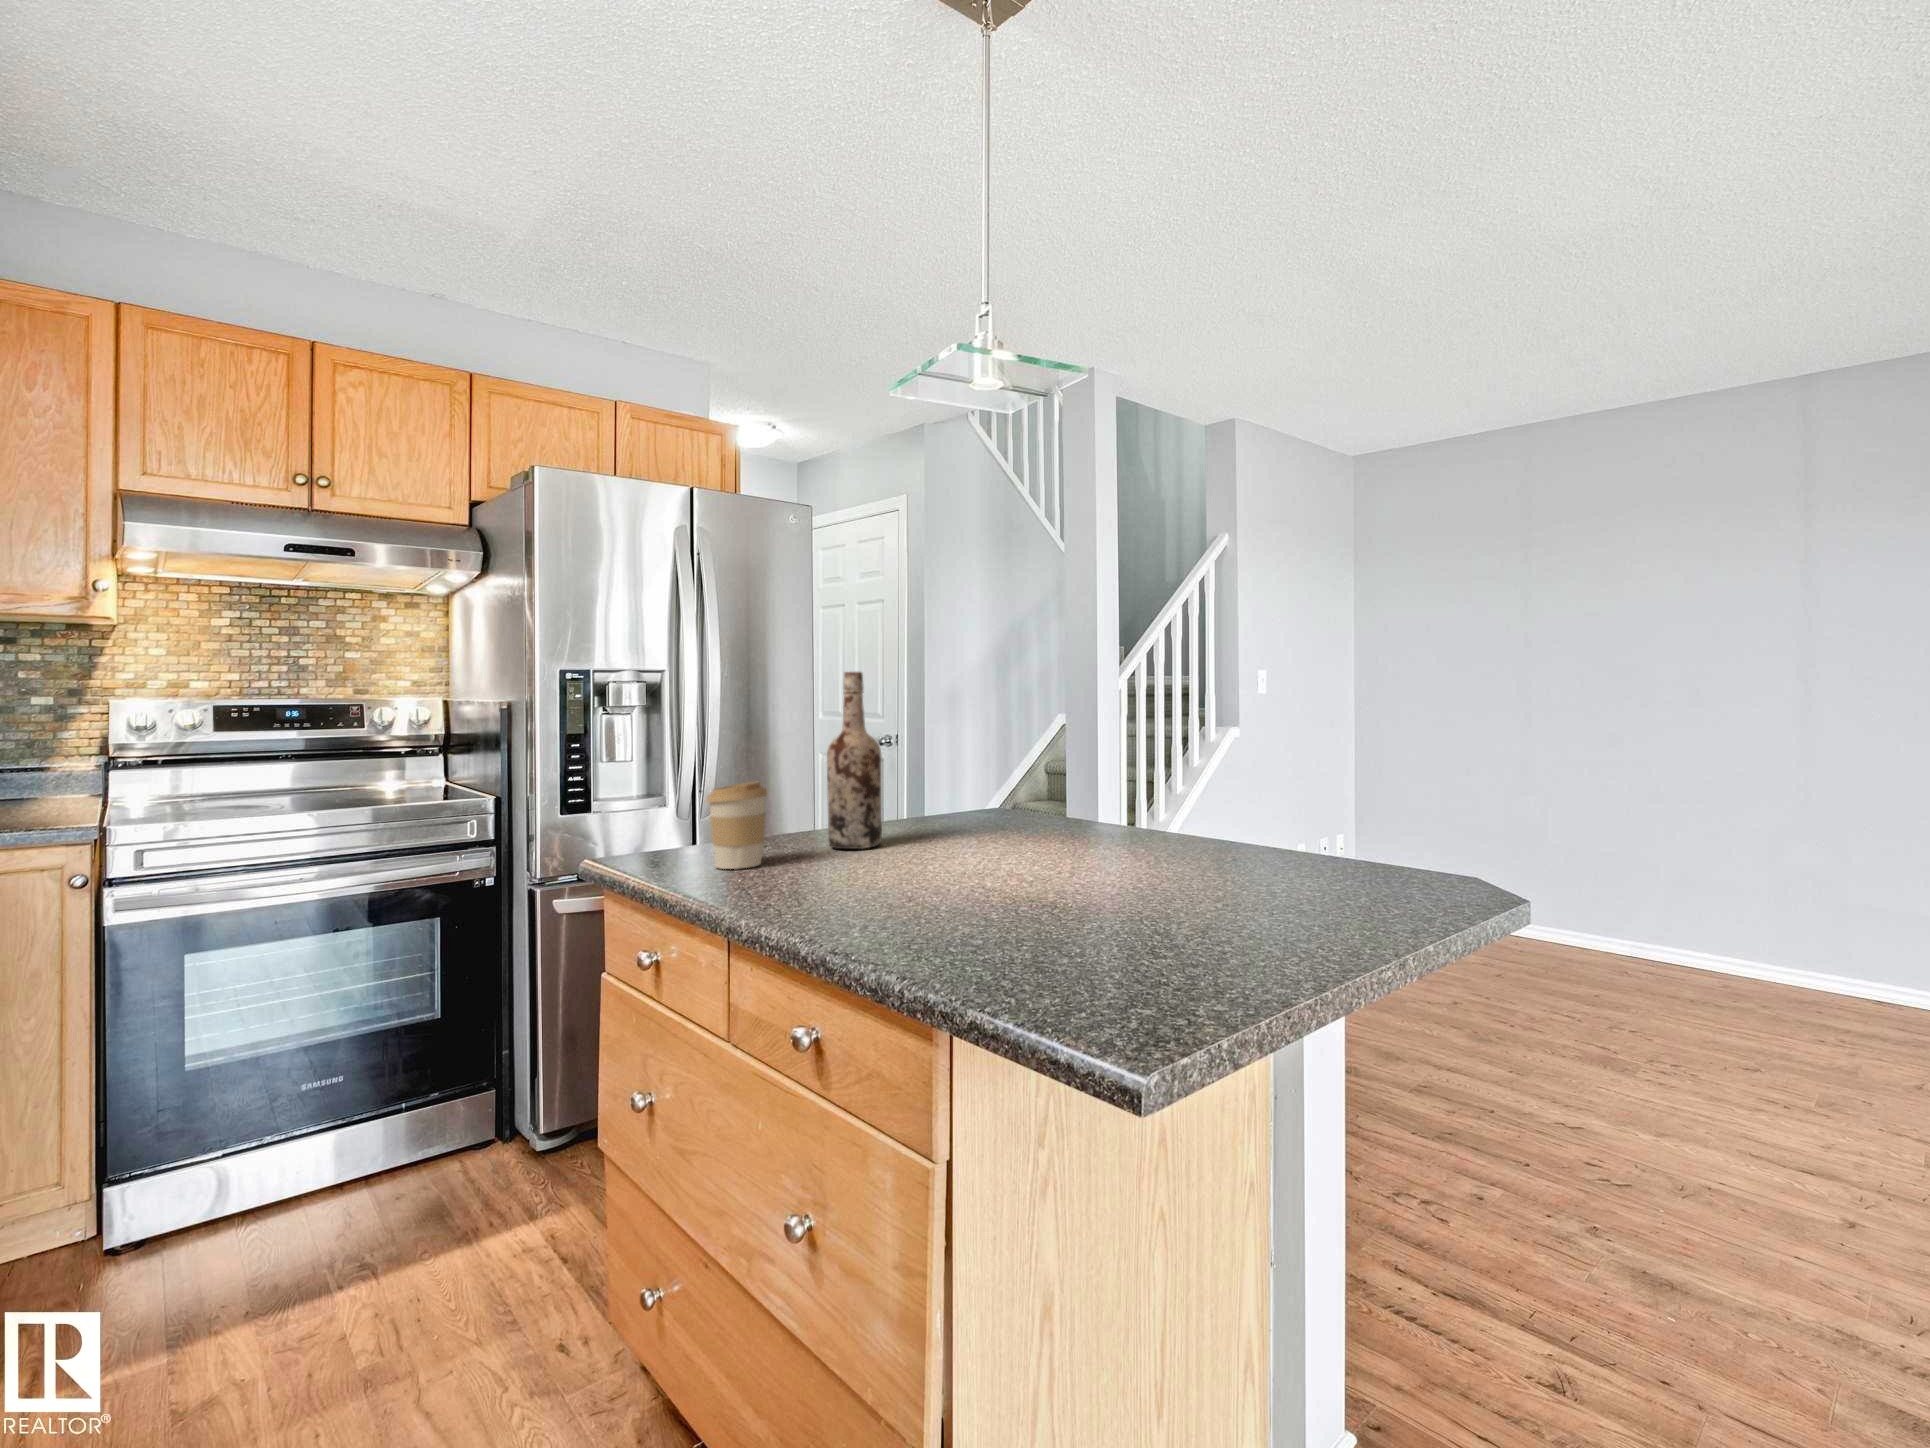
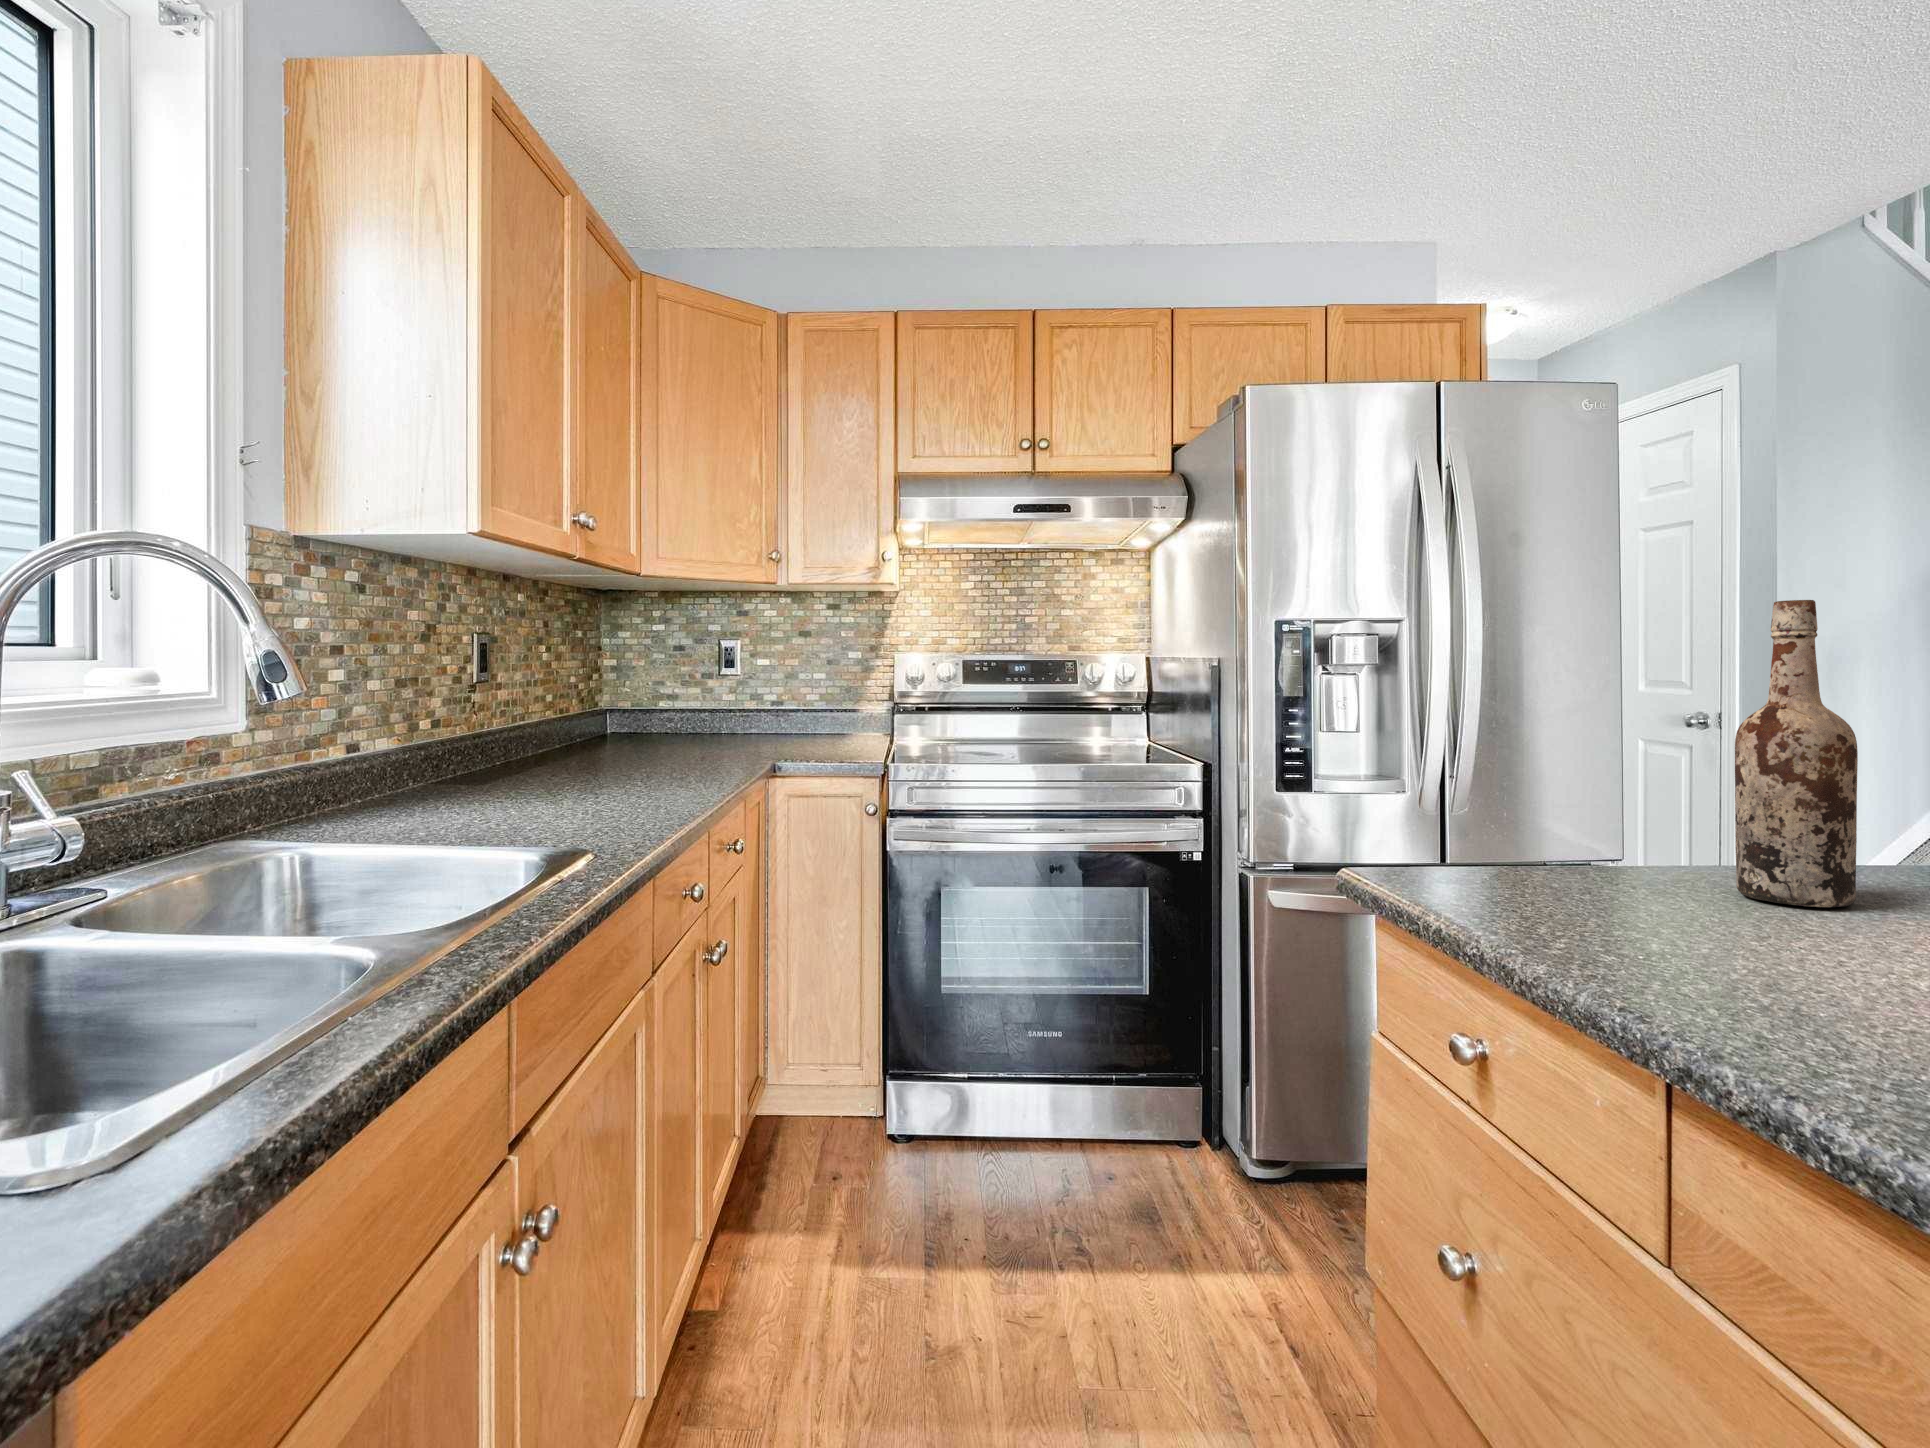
coffee cup: present [706,782,767,869] -> none [1525,777,1635,912]

